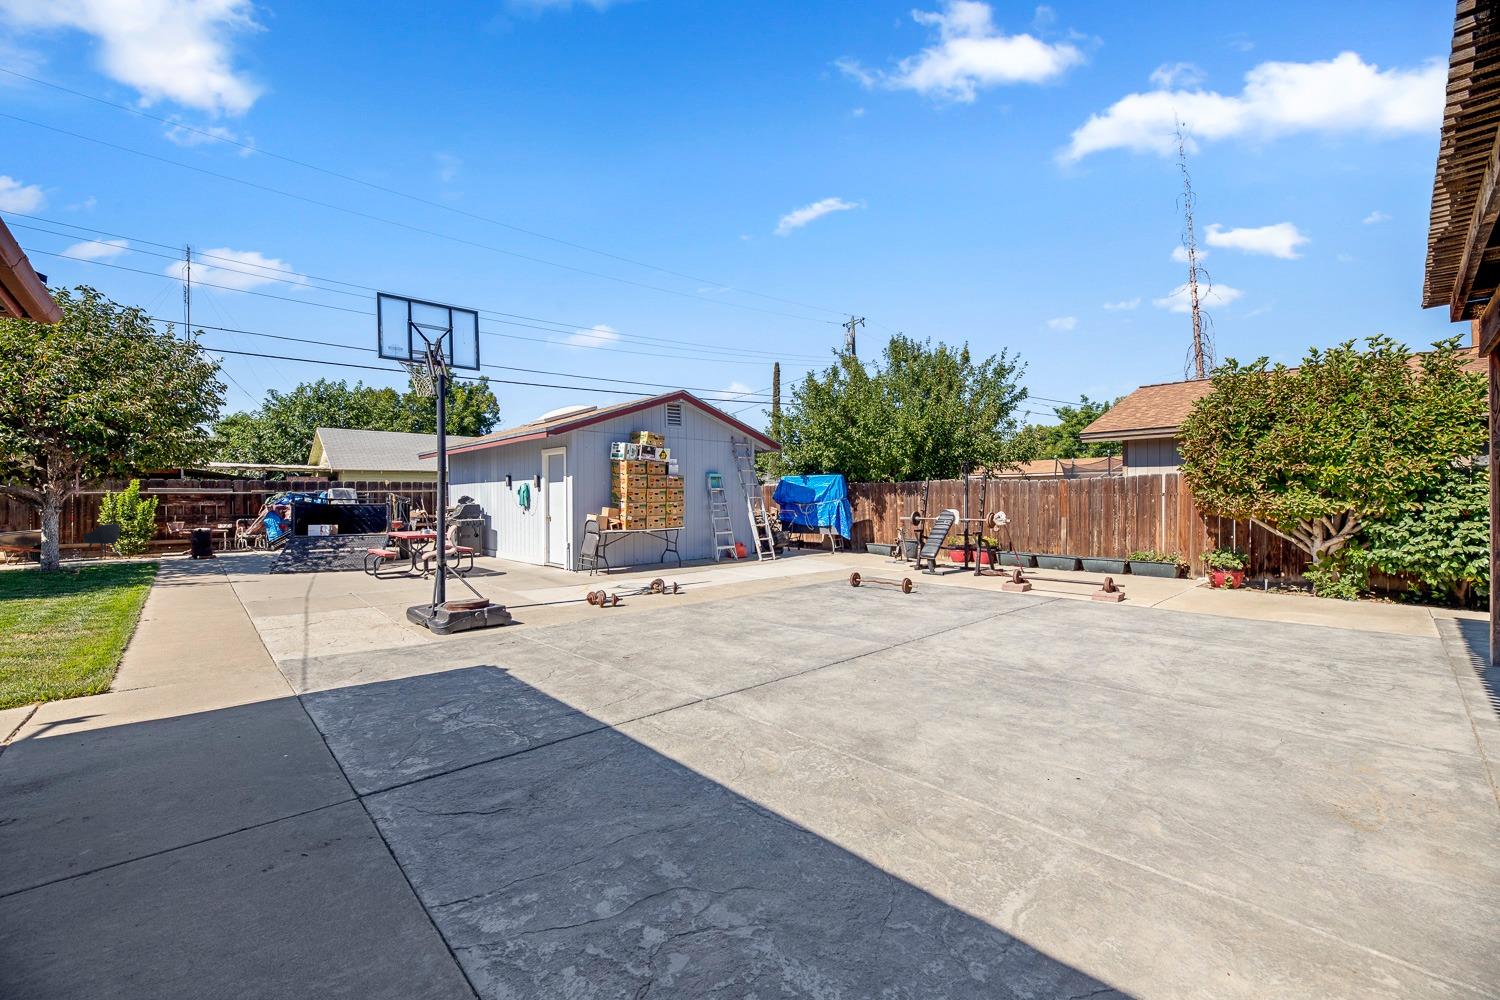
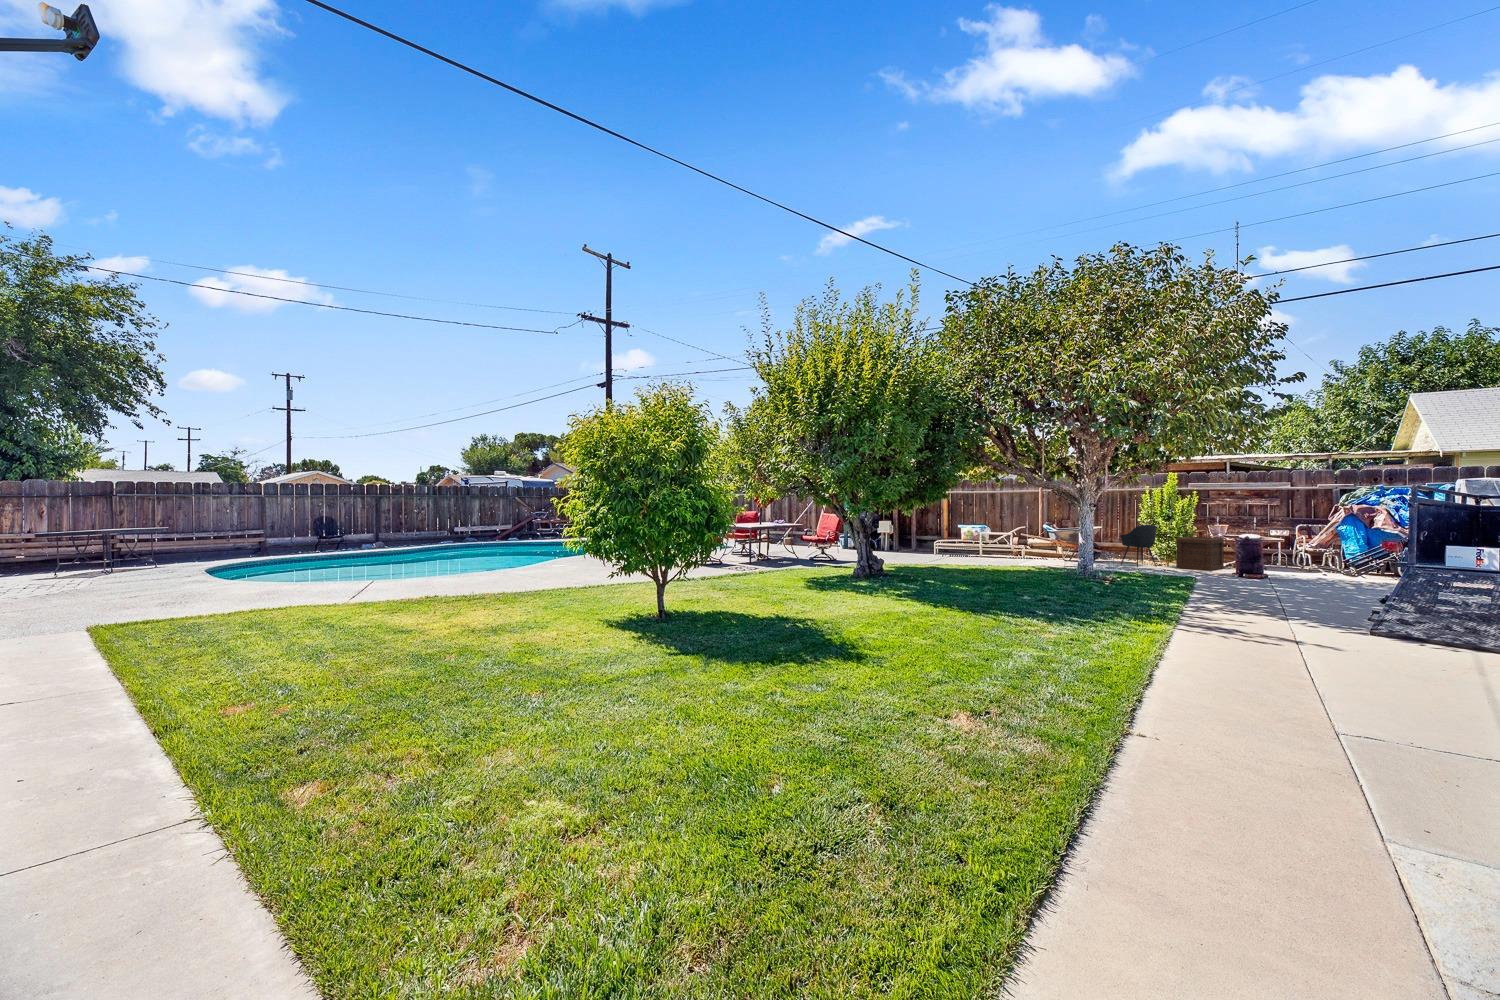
wooden crate: none [140,532,181,558] -> present [1176,537,1224,571]

